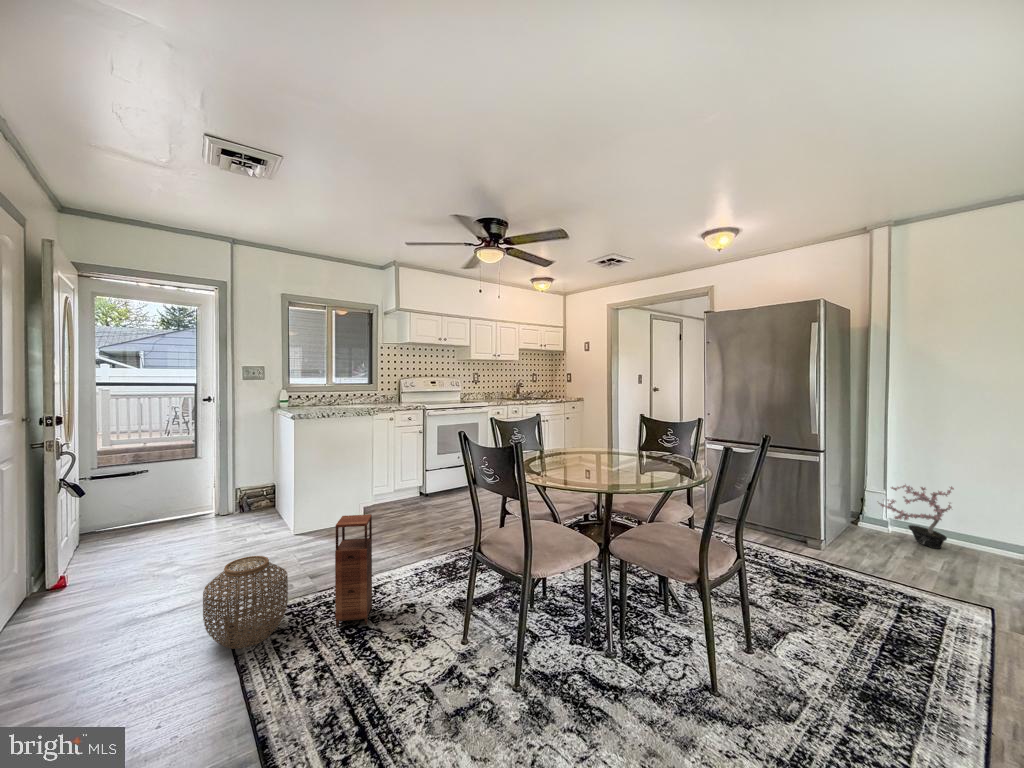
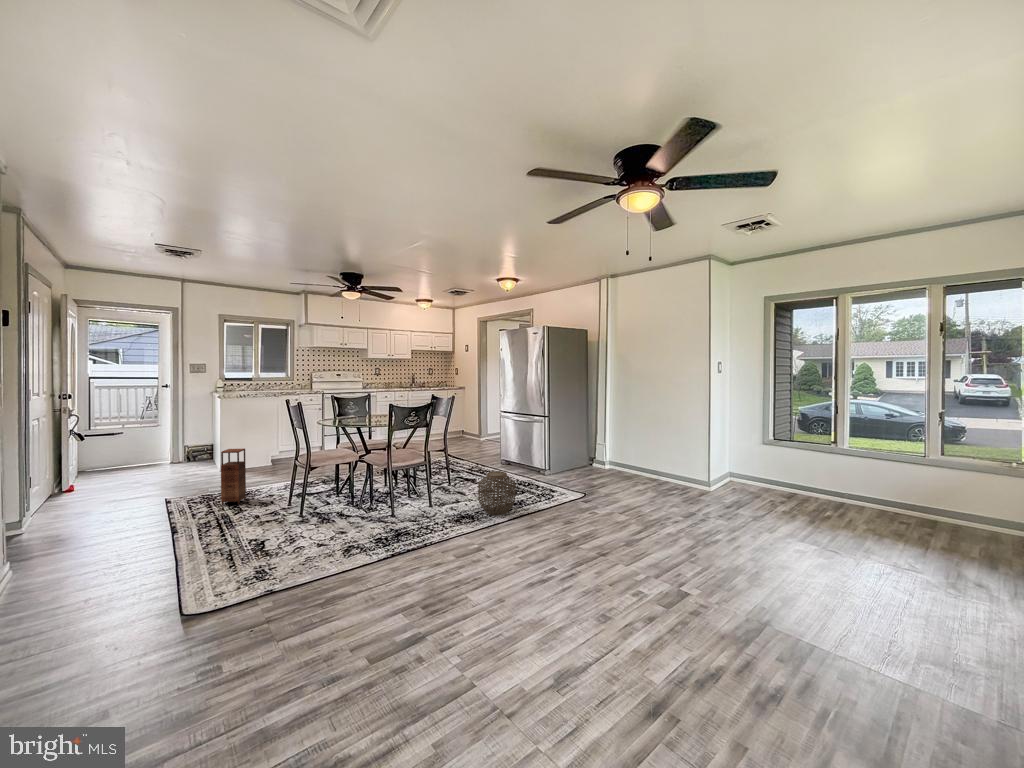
potted plant: present [877,485,954,549] -> none [589,440,625,480]
woven basket: present [203,556,288,649] -> present [478,471,516,515]

